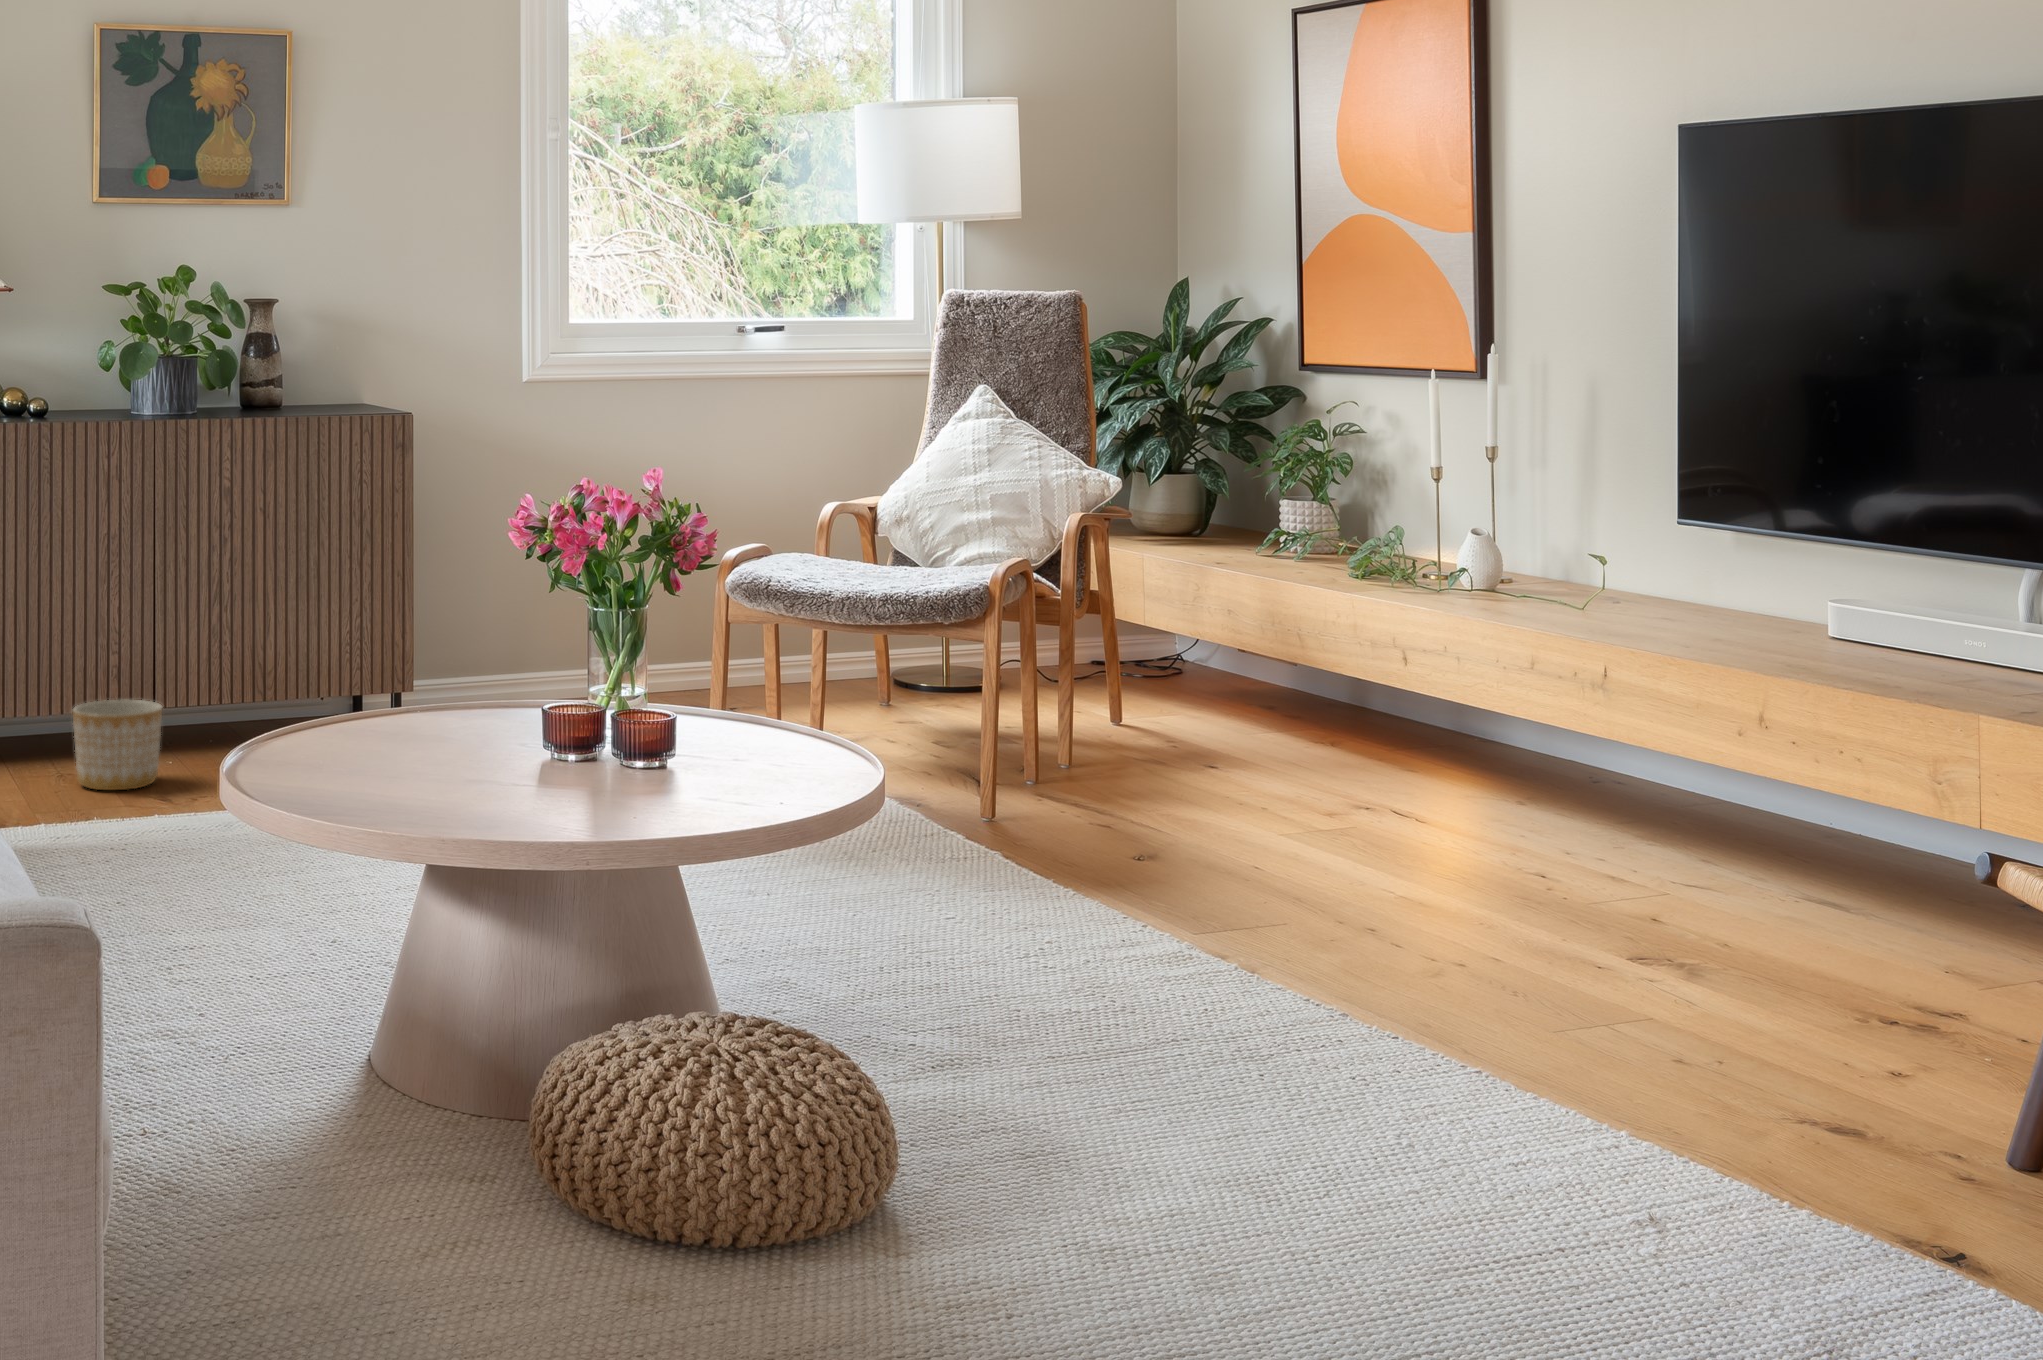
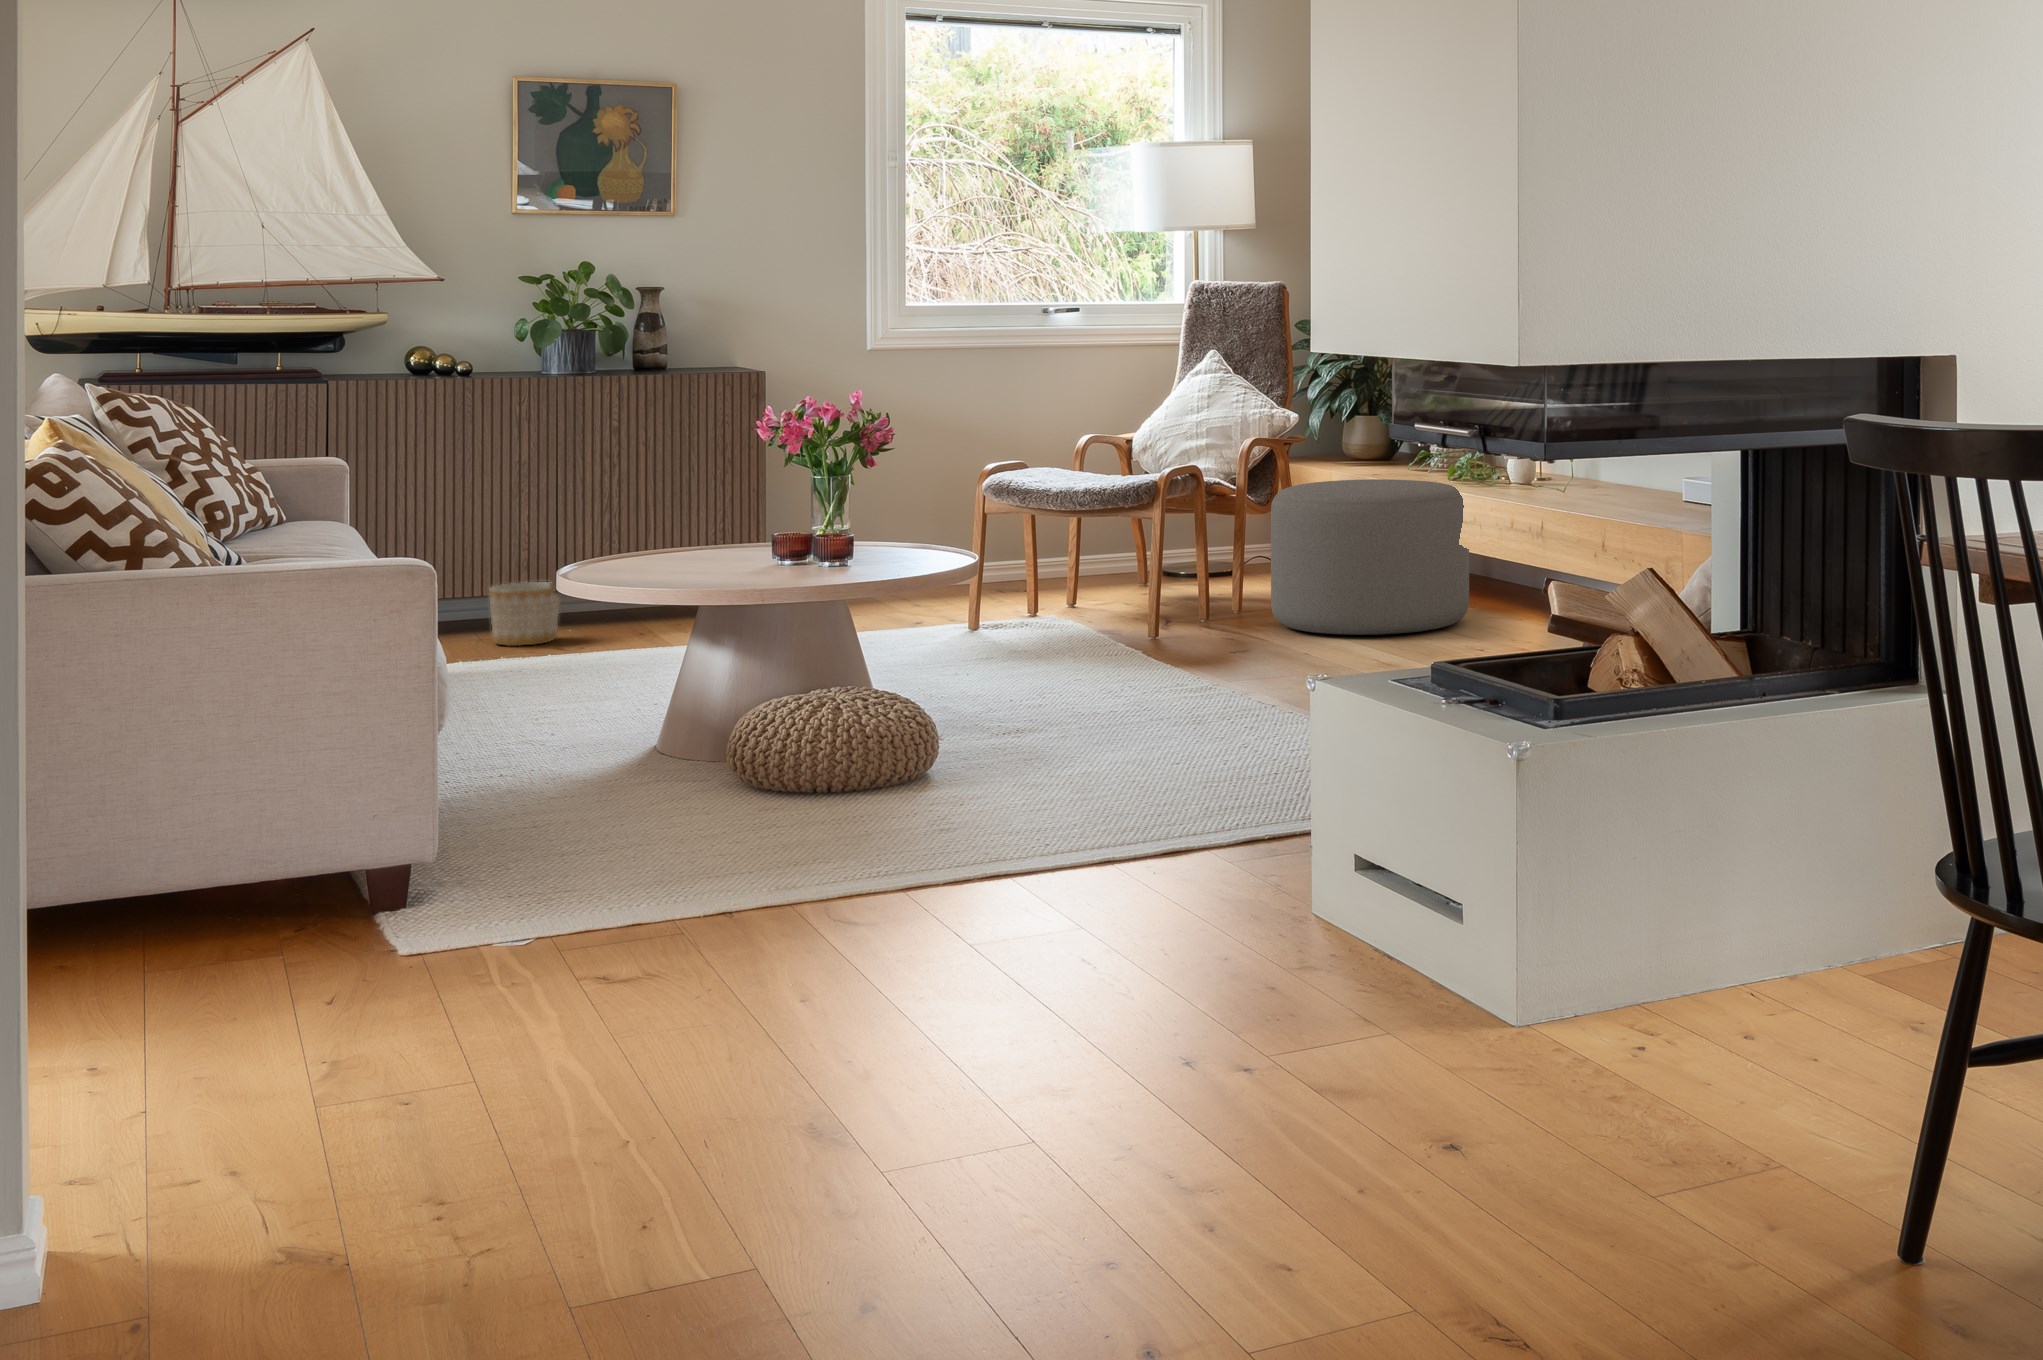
ottoman: none [1152,585,1469,833] -> present [1271,479,1469,635]

